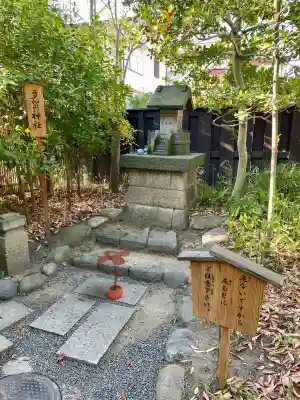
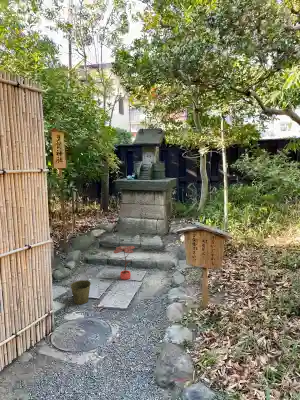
bucket: none [16,298,49,346] -> present [71,280,91,304]

